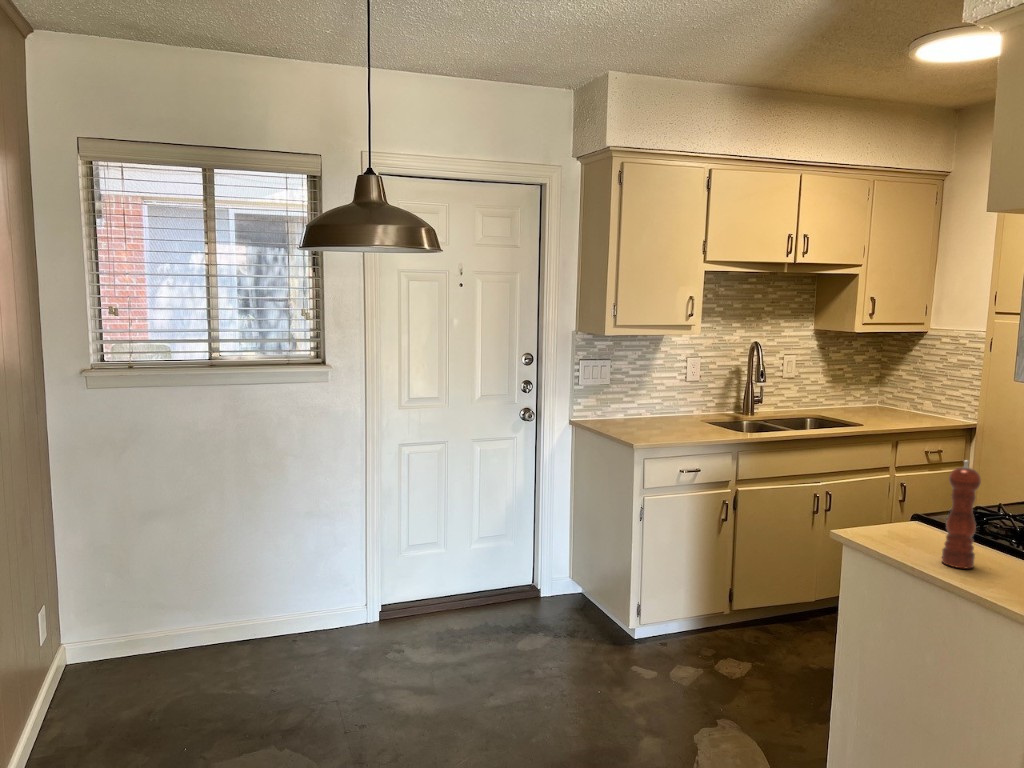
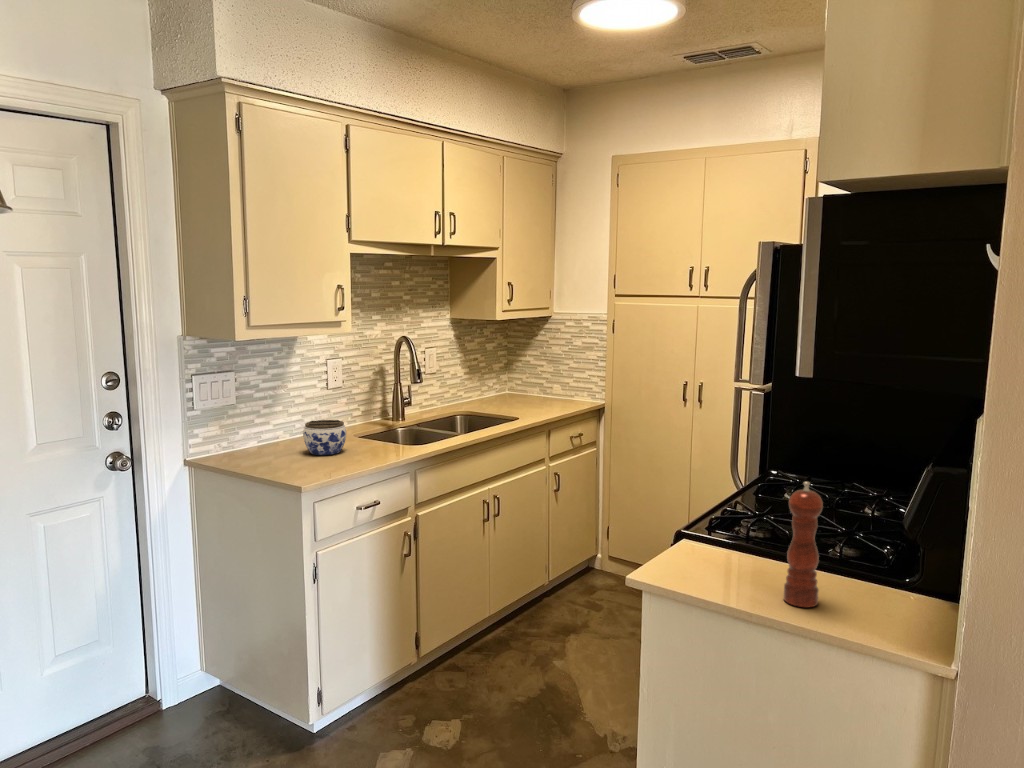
jar: none [653,402,687,429] -> present [303,420,346,455]

